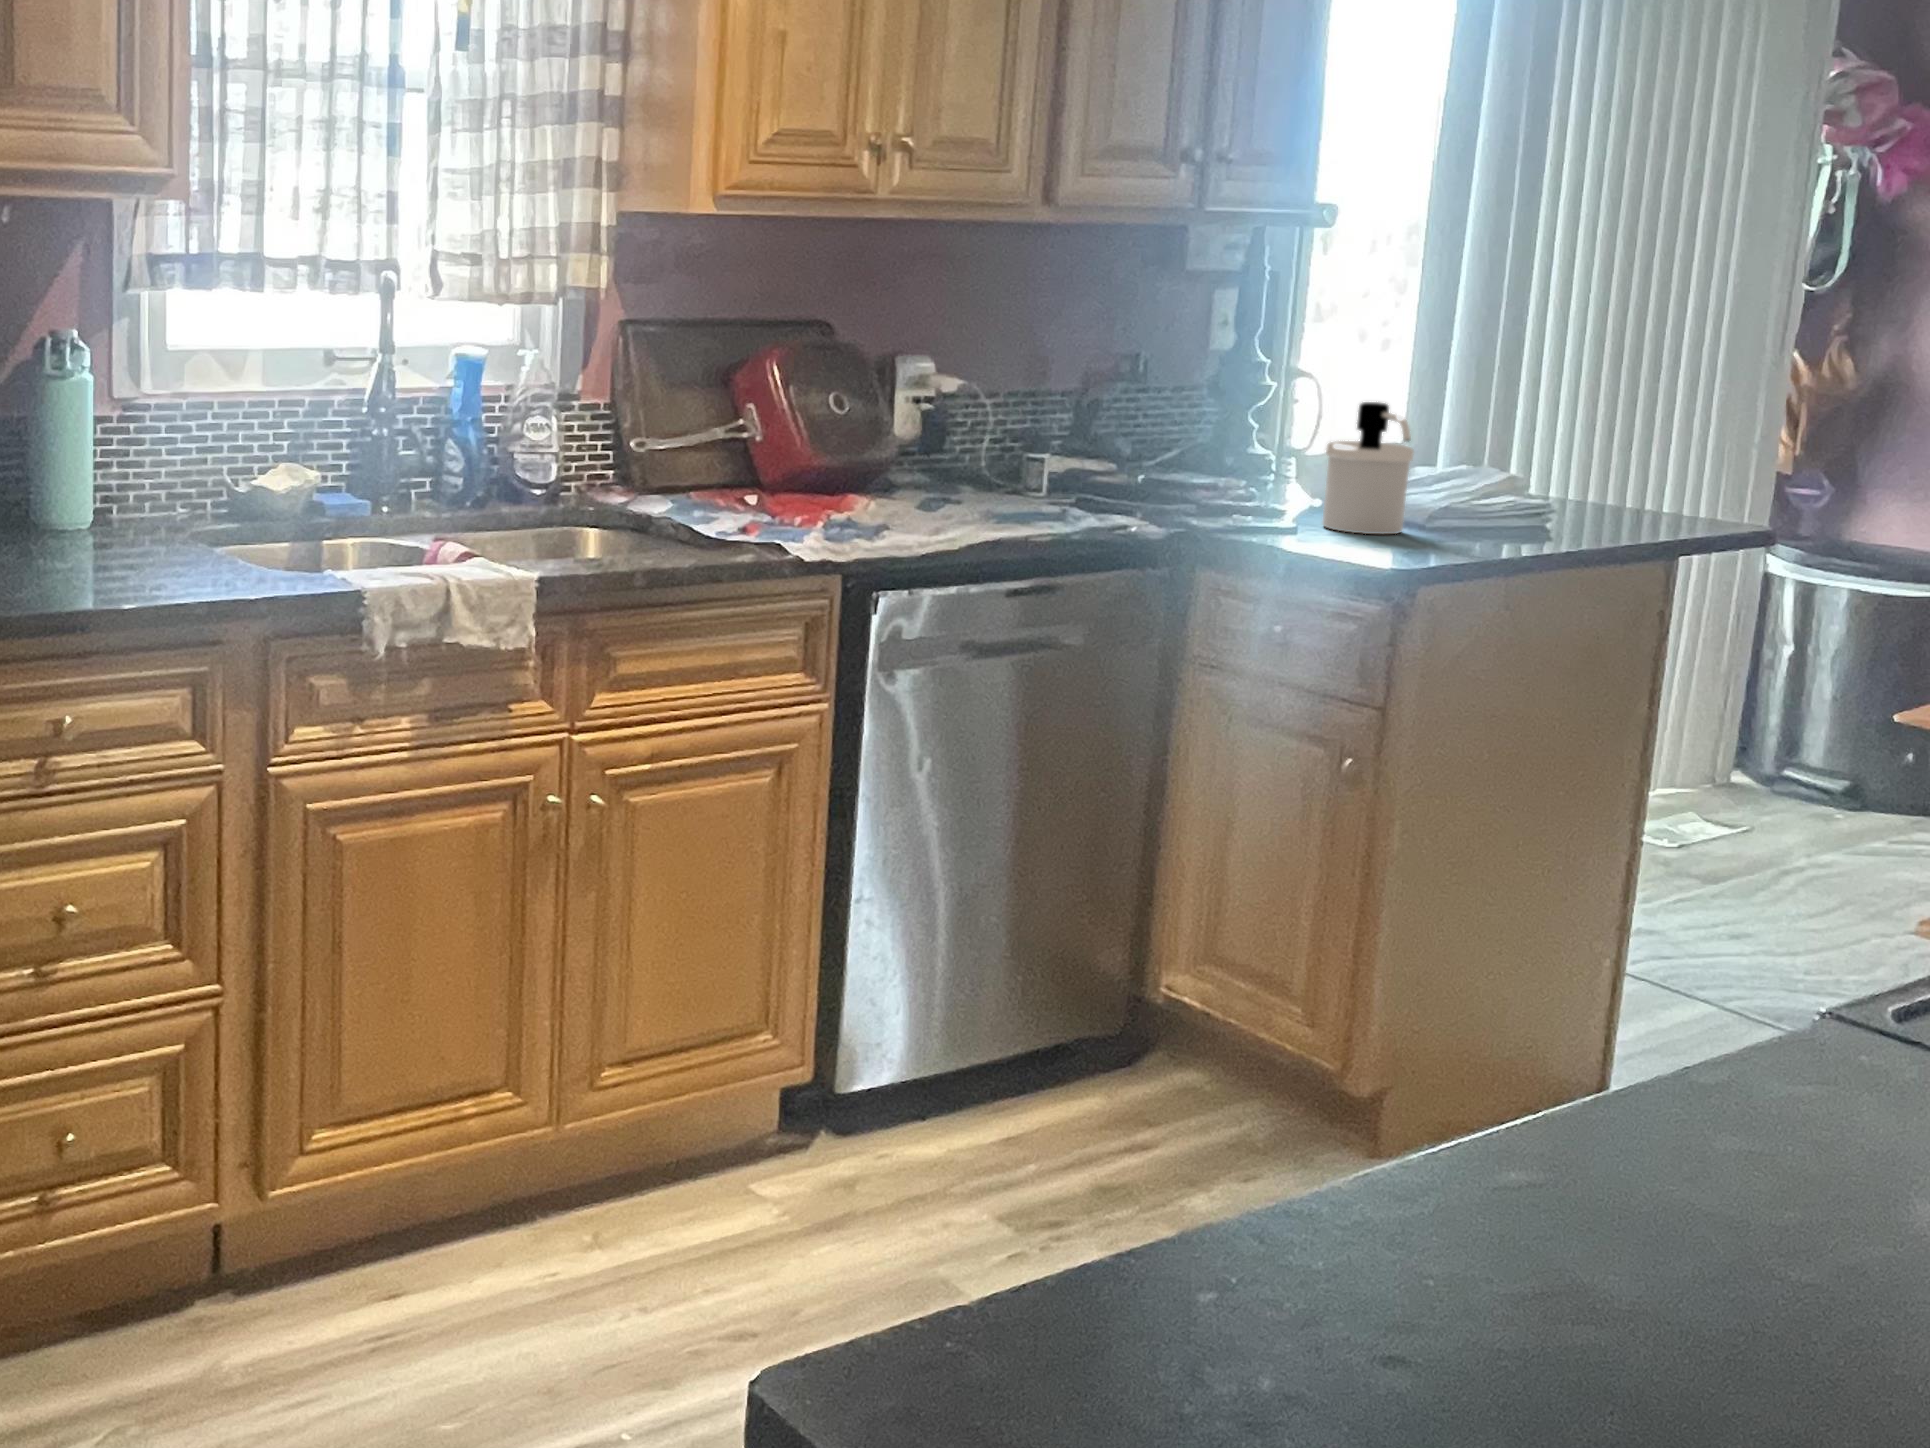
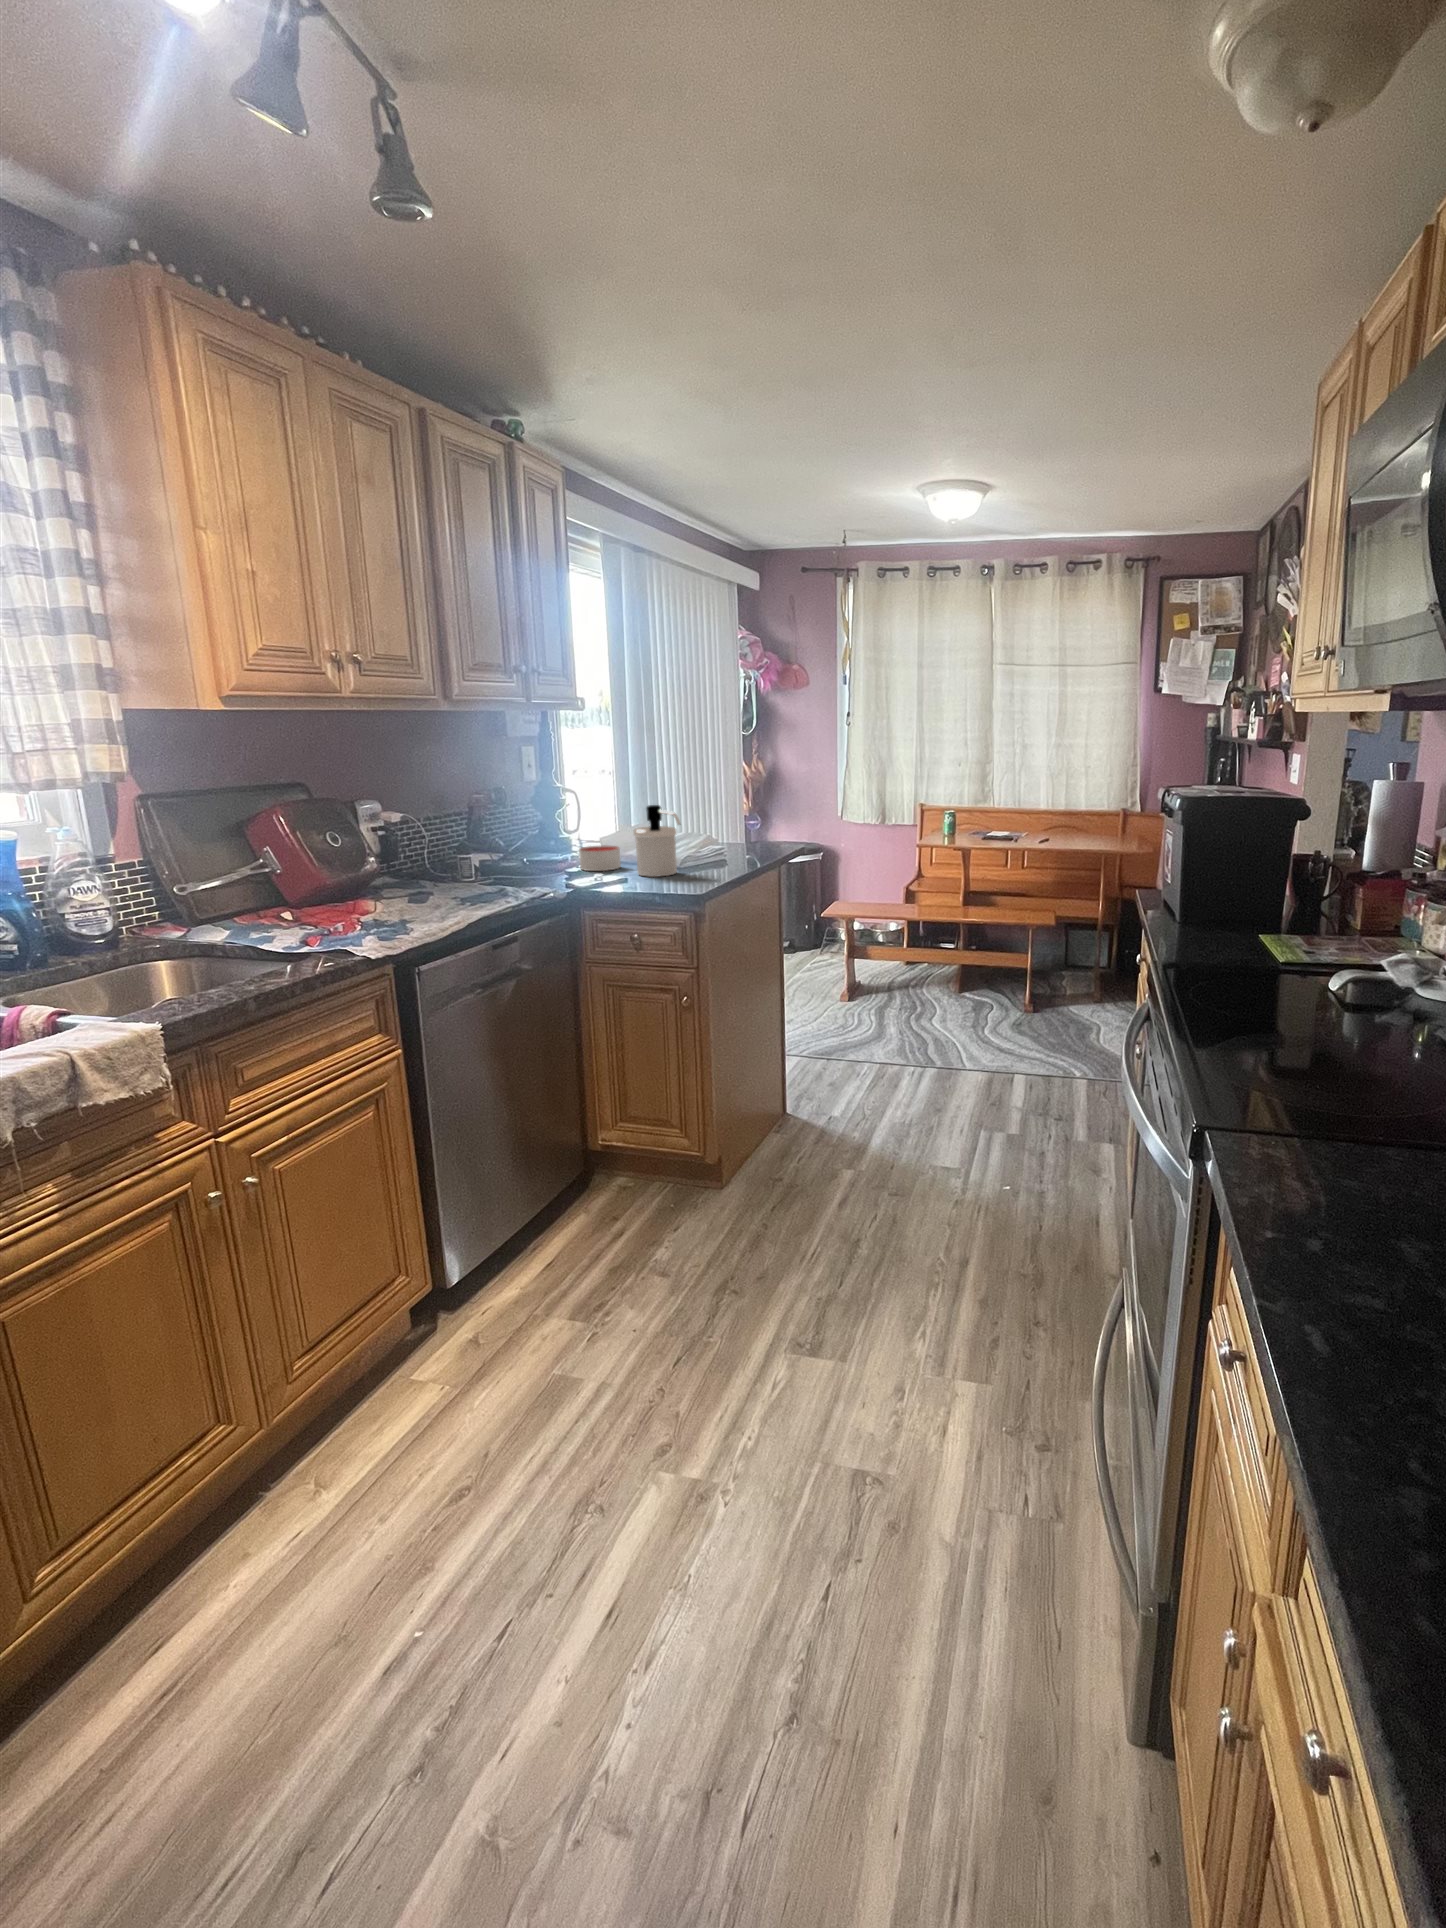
candle: none [1230,468,1311,513] -> present [579,846,621,871]

